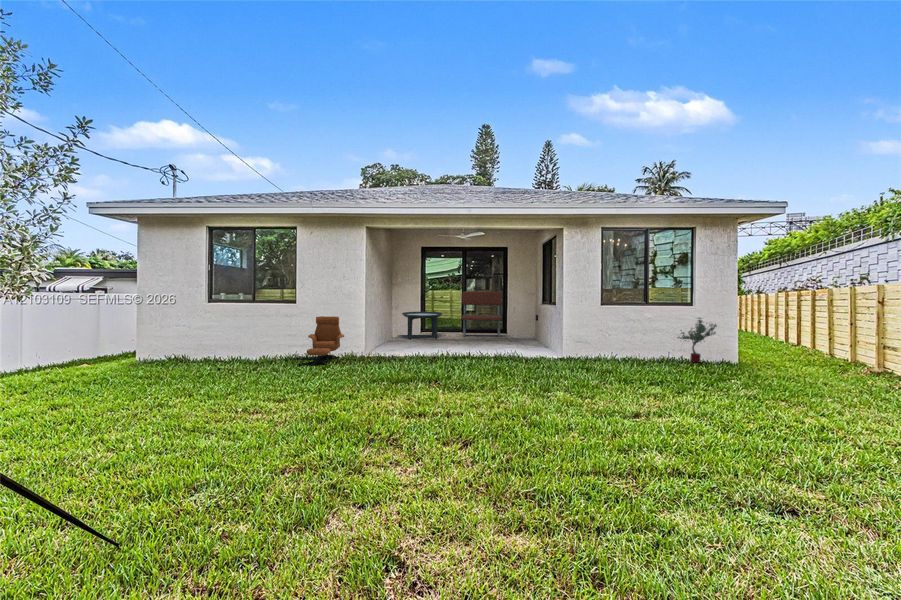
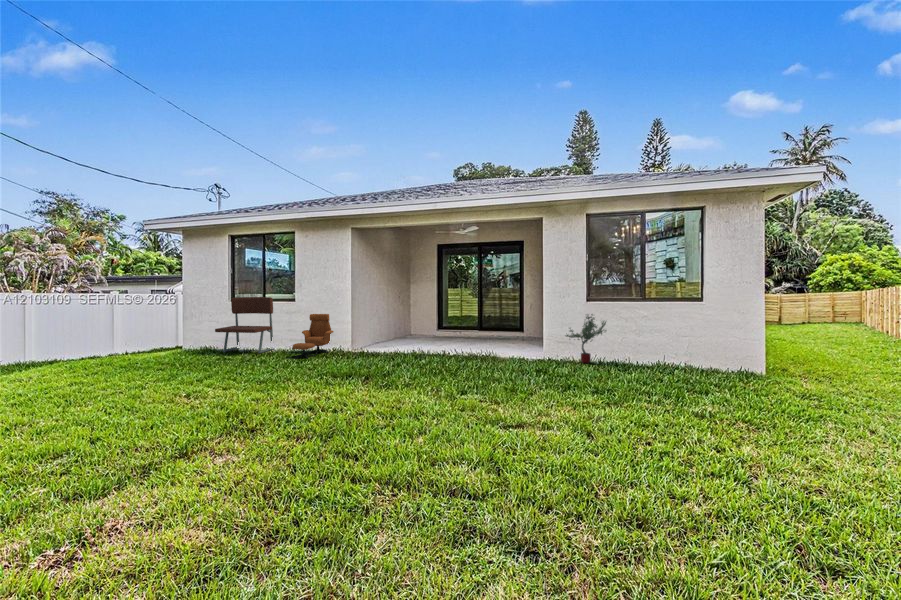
bench: present [462,291,502,337] -> present [215,297,273,353]
round table: present [402,312,443,339] -> none [415,309,456,336]
potted tree: present [677,318,717,363] -> present [566,314,606,363]

